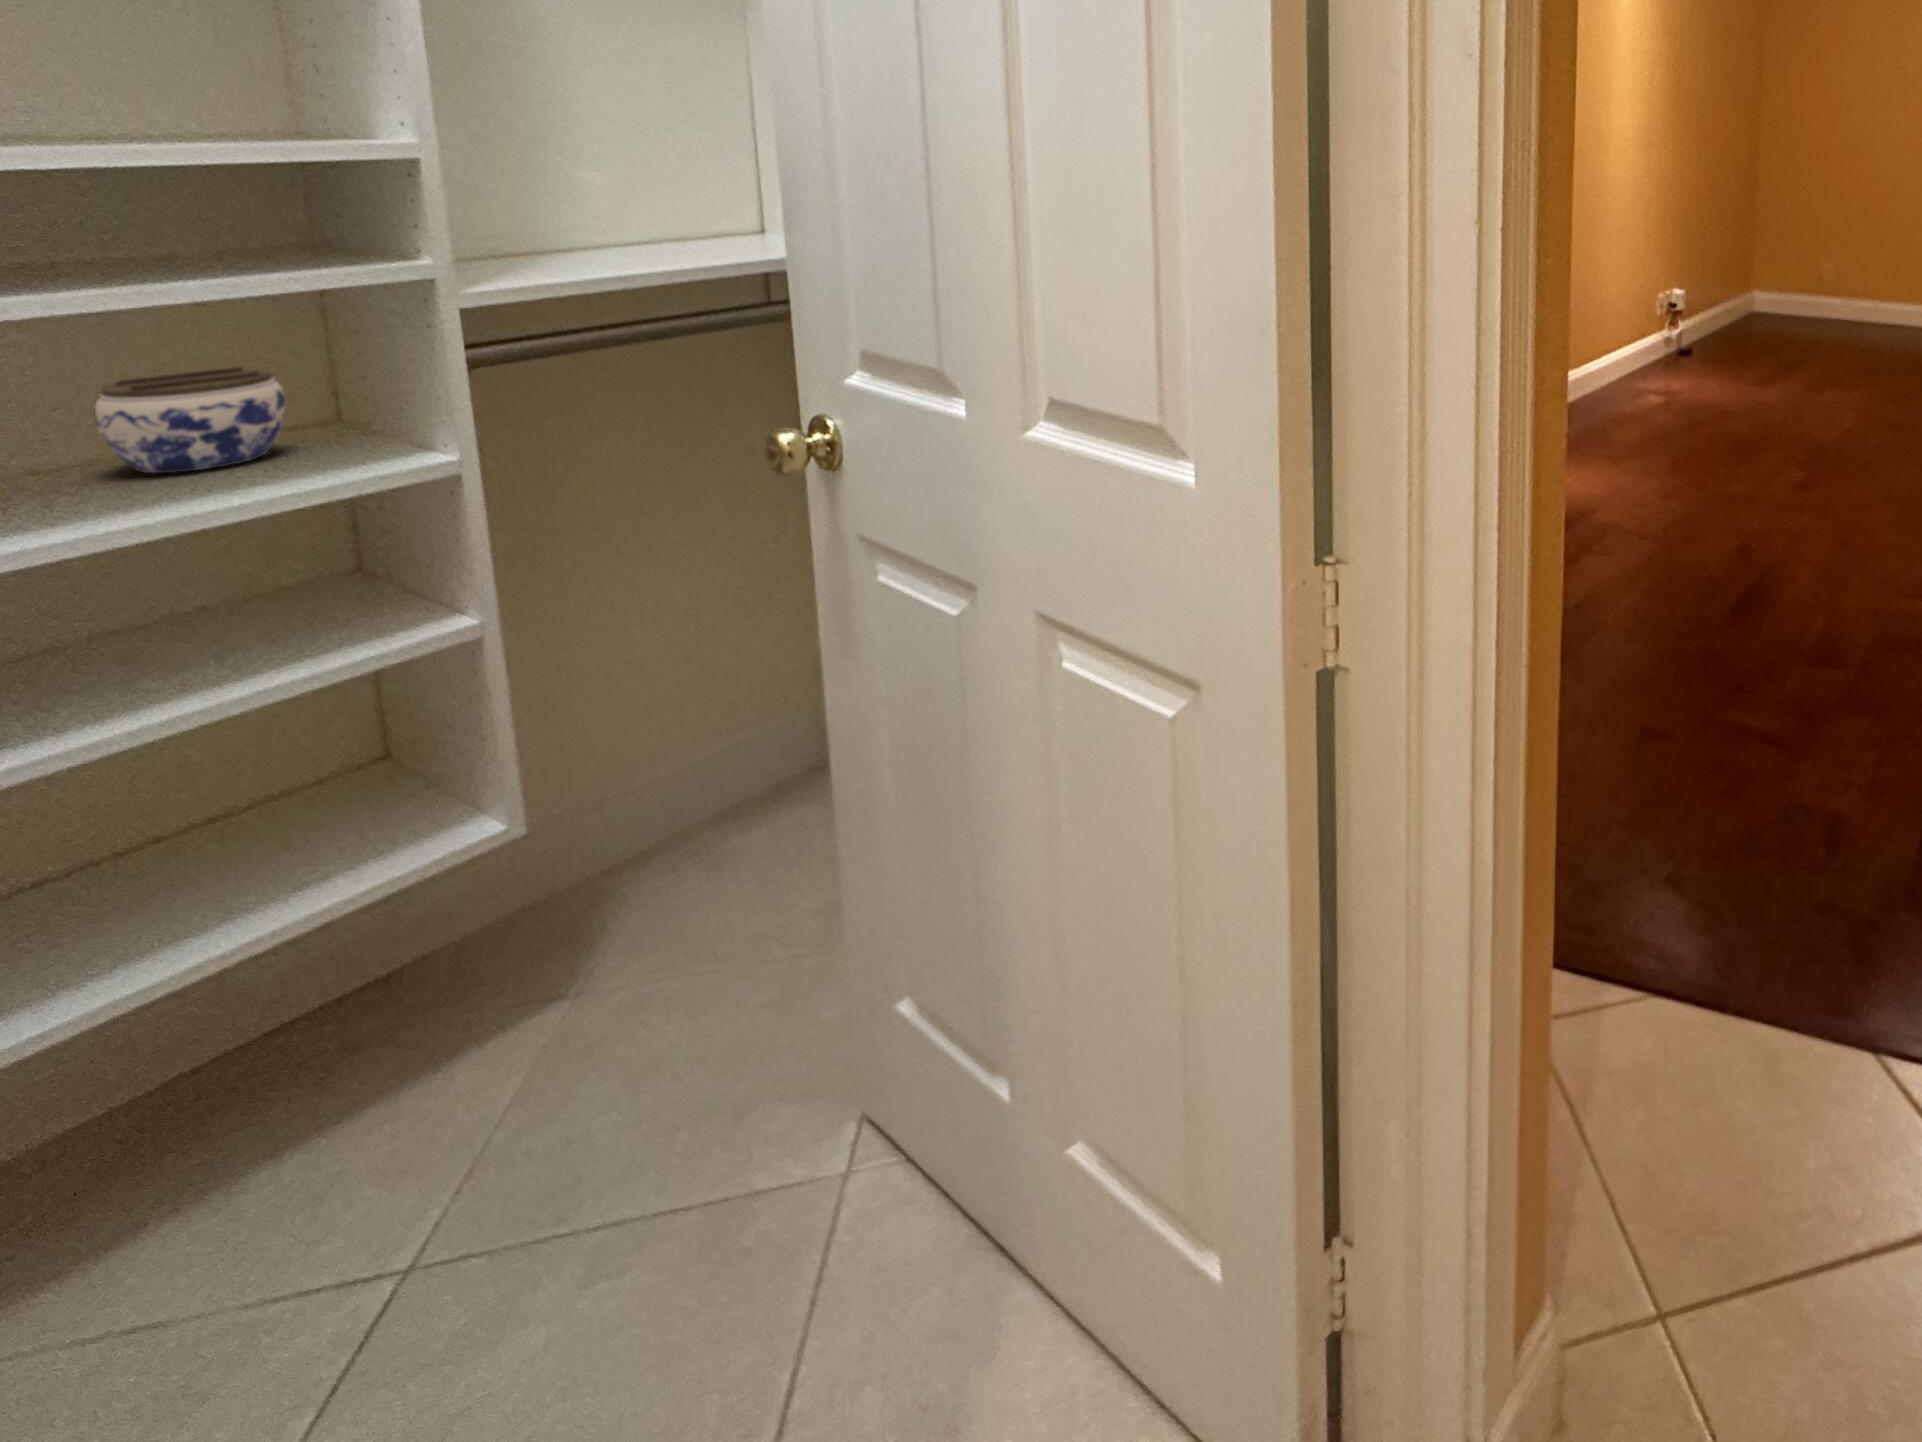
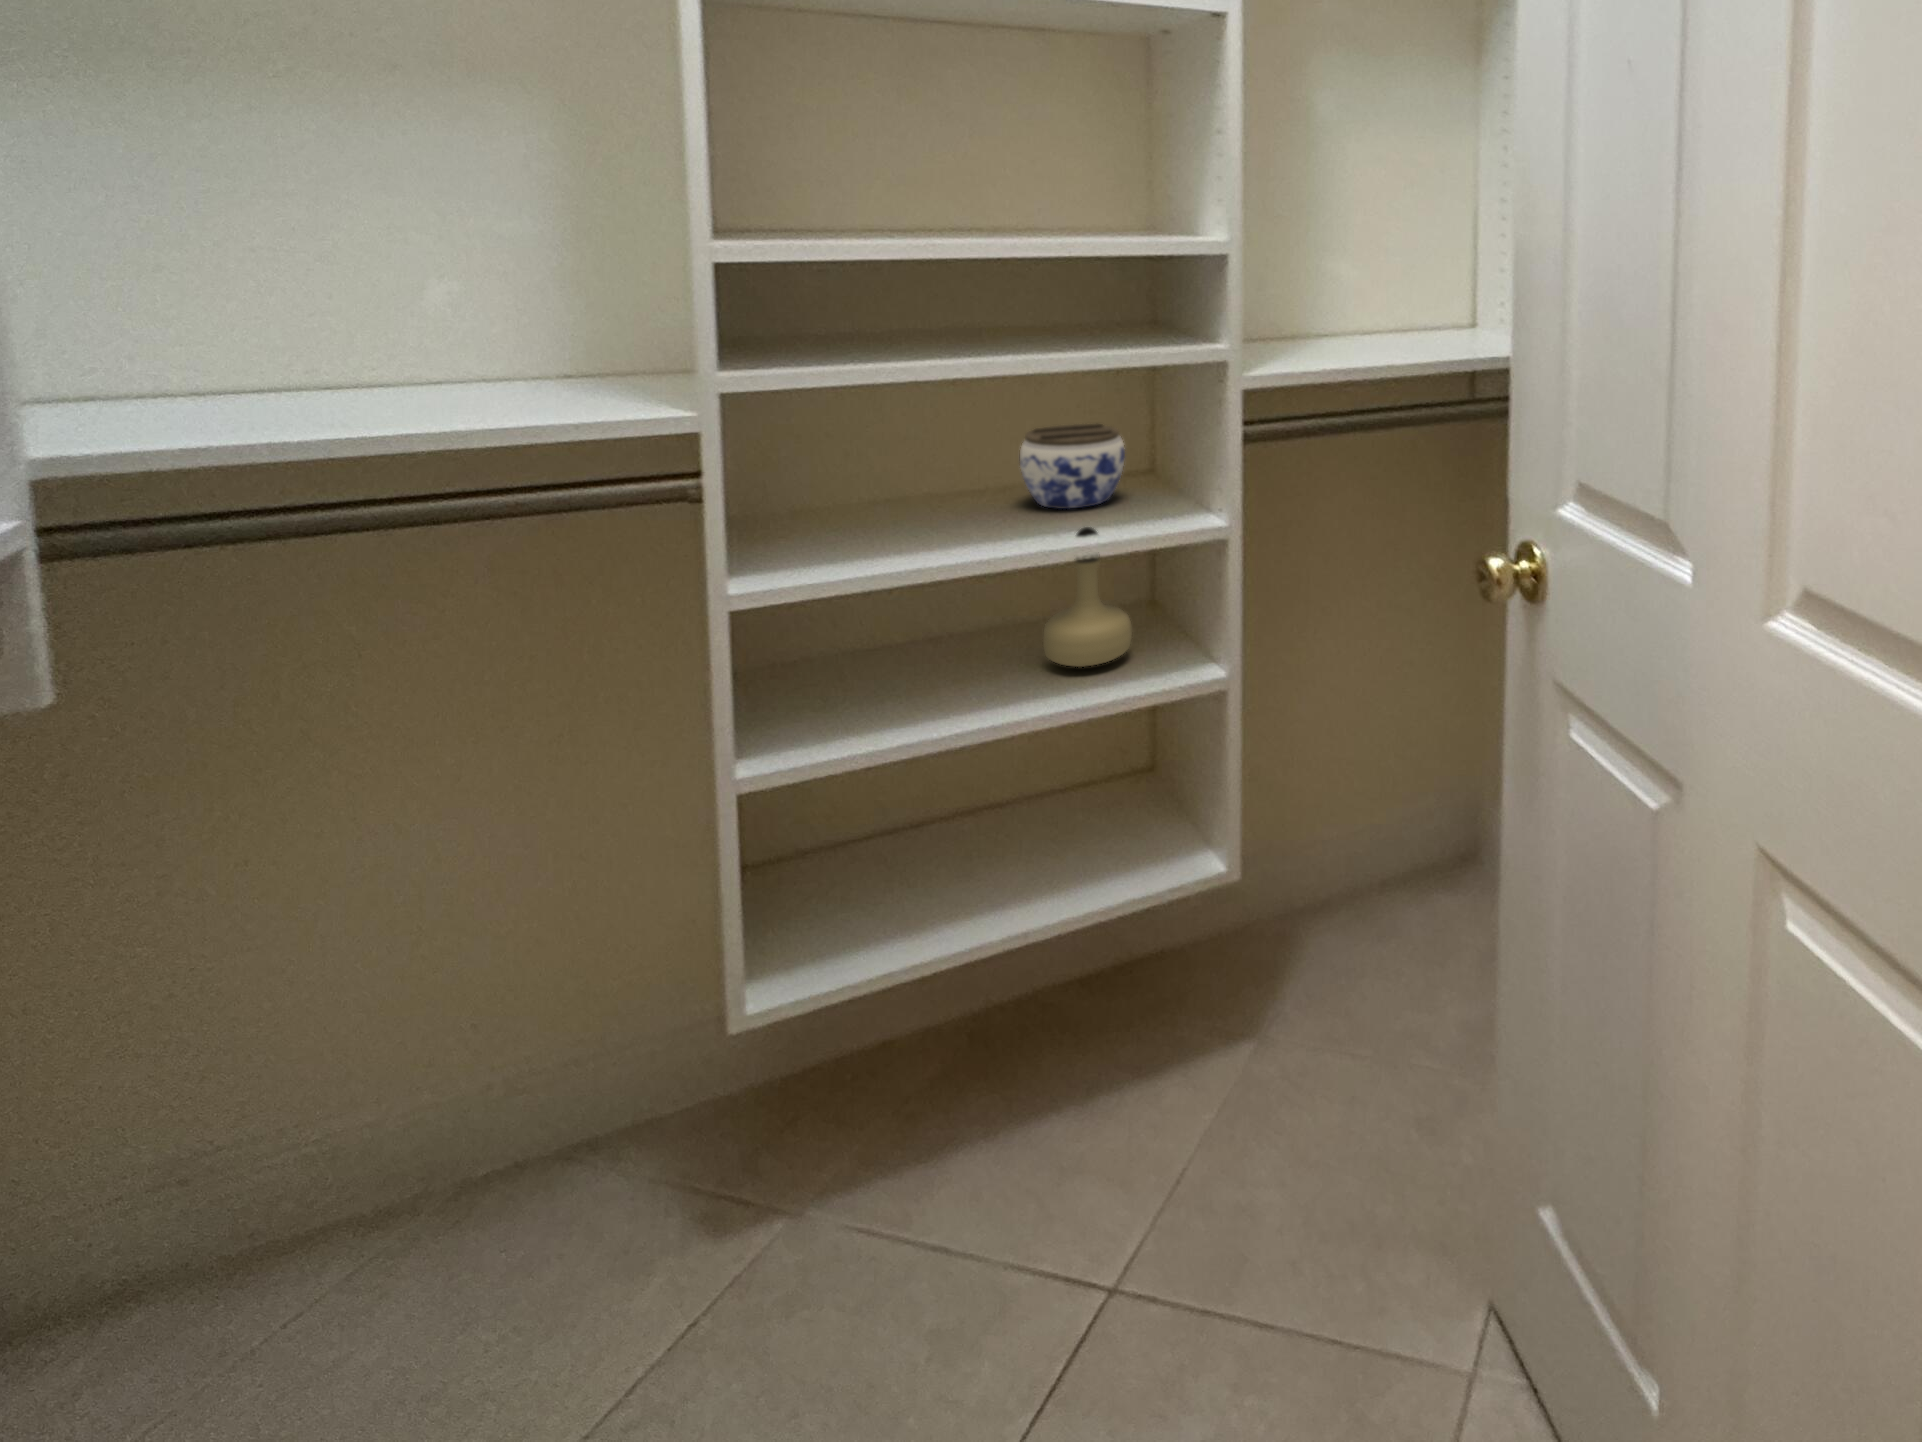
perfume bottle: none [173,488,326,653] -> present [1043,527,1132,667]

